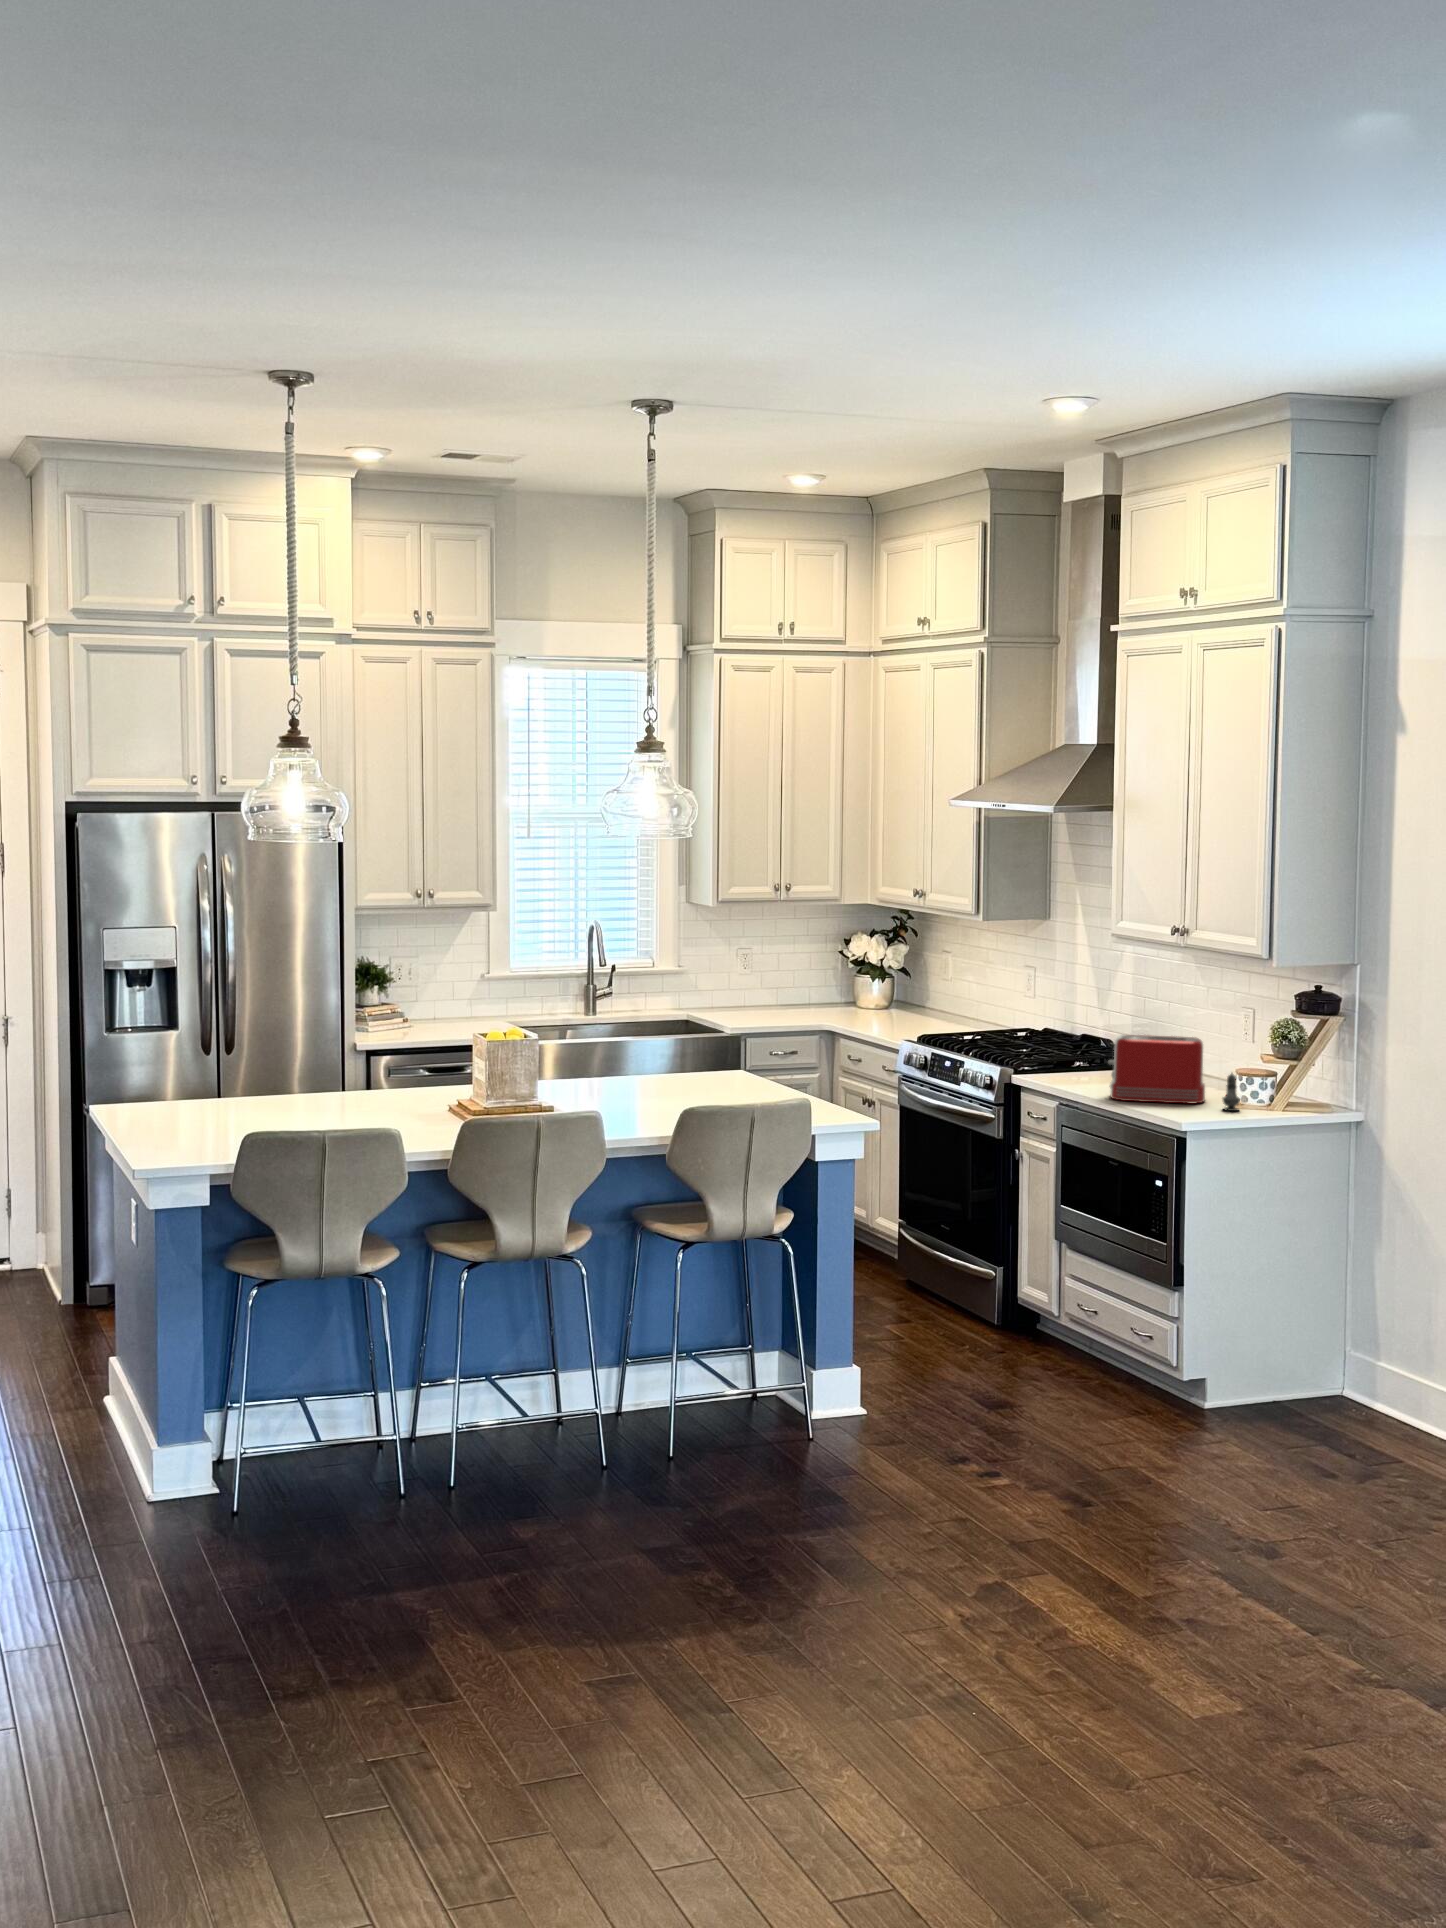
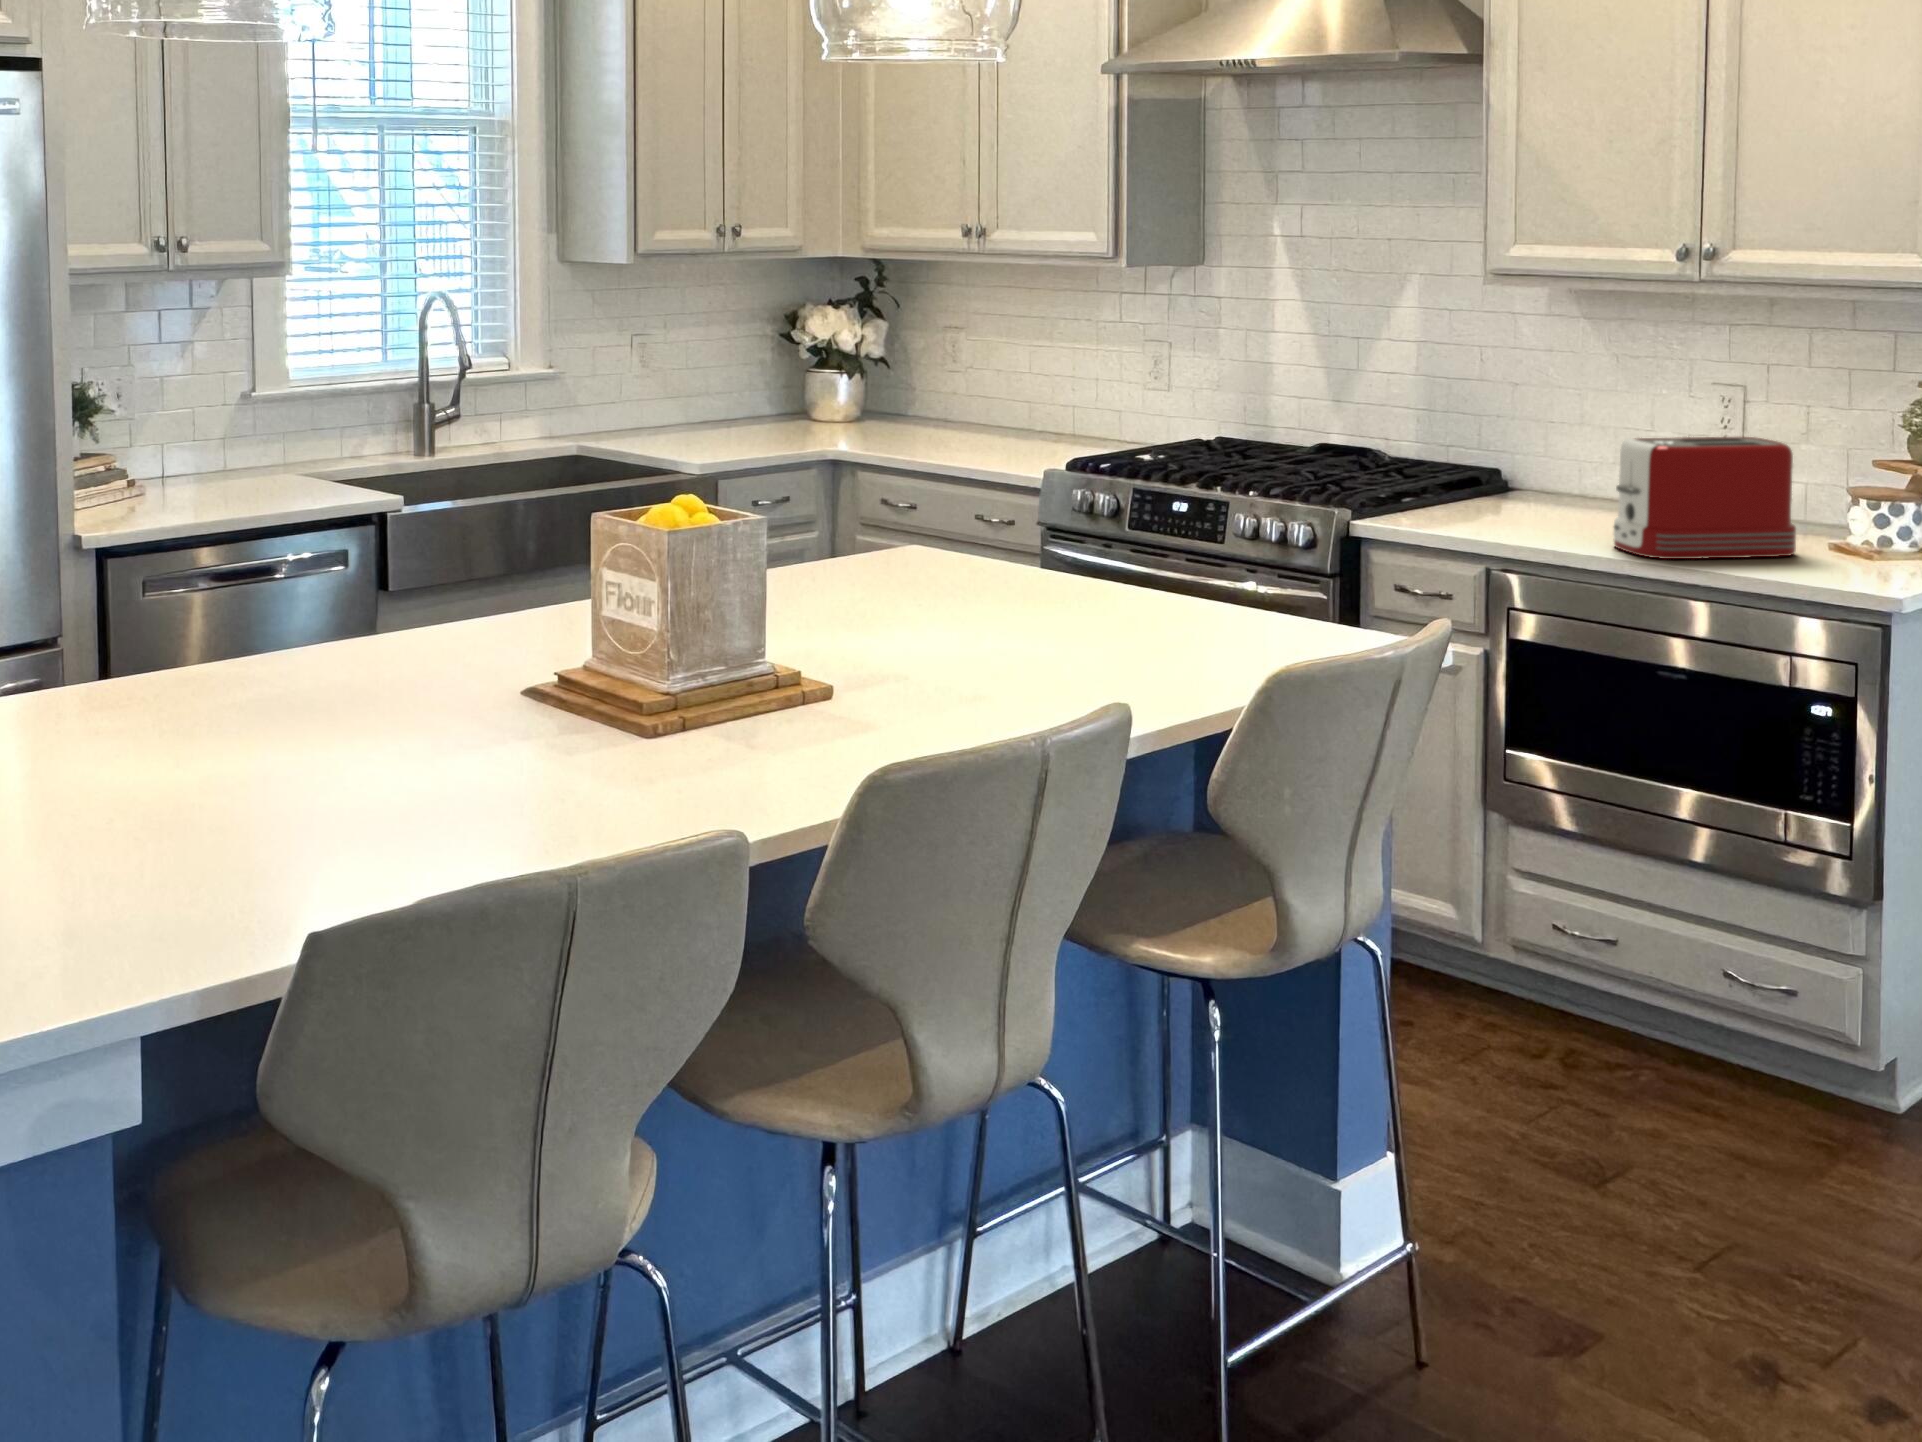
salt shaker: present [1223,1073,1240,1111] -> none [1861,495,1899,567]

